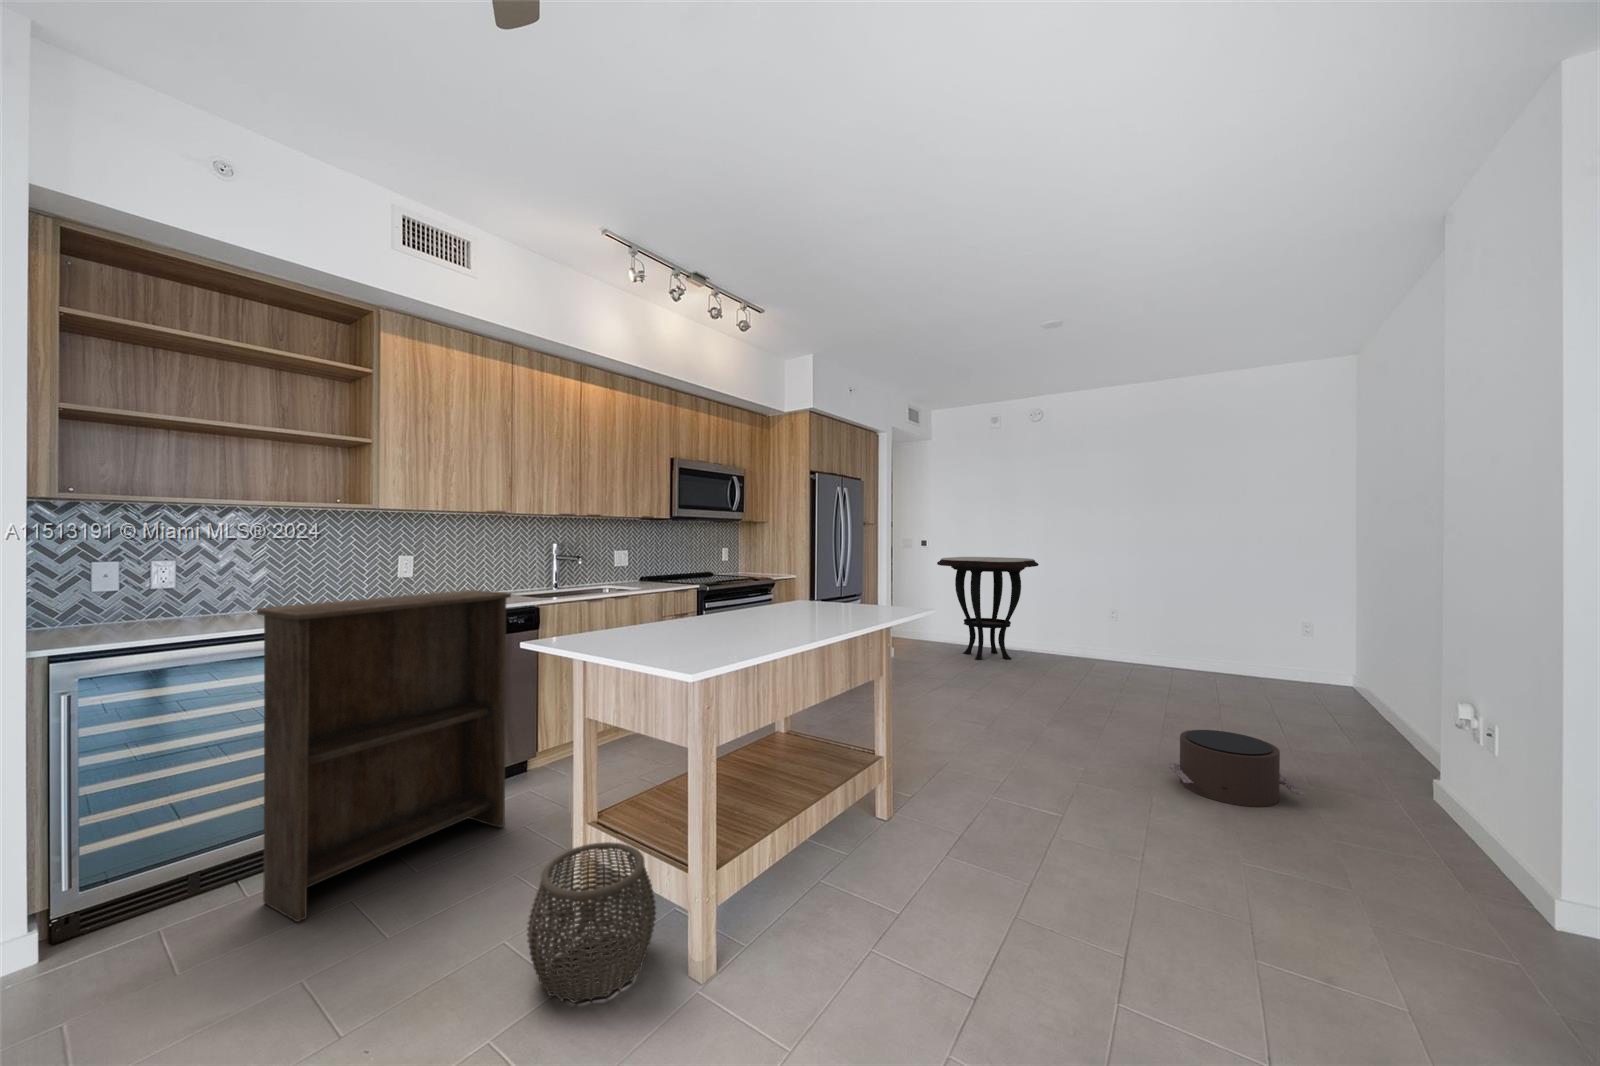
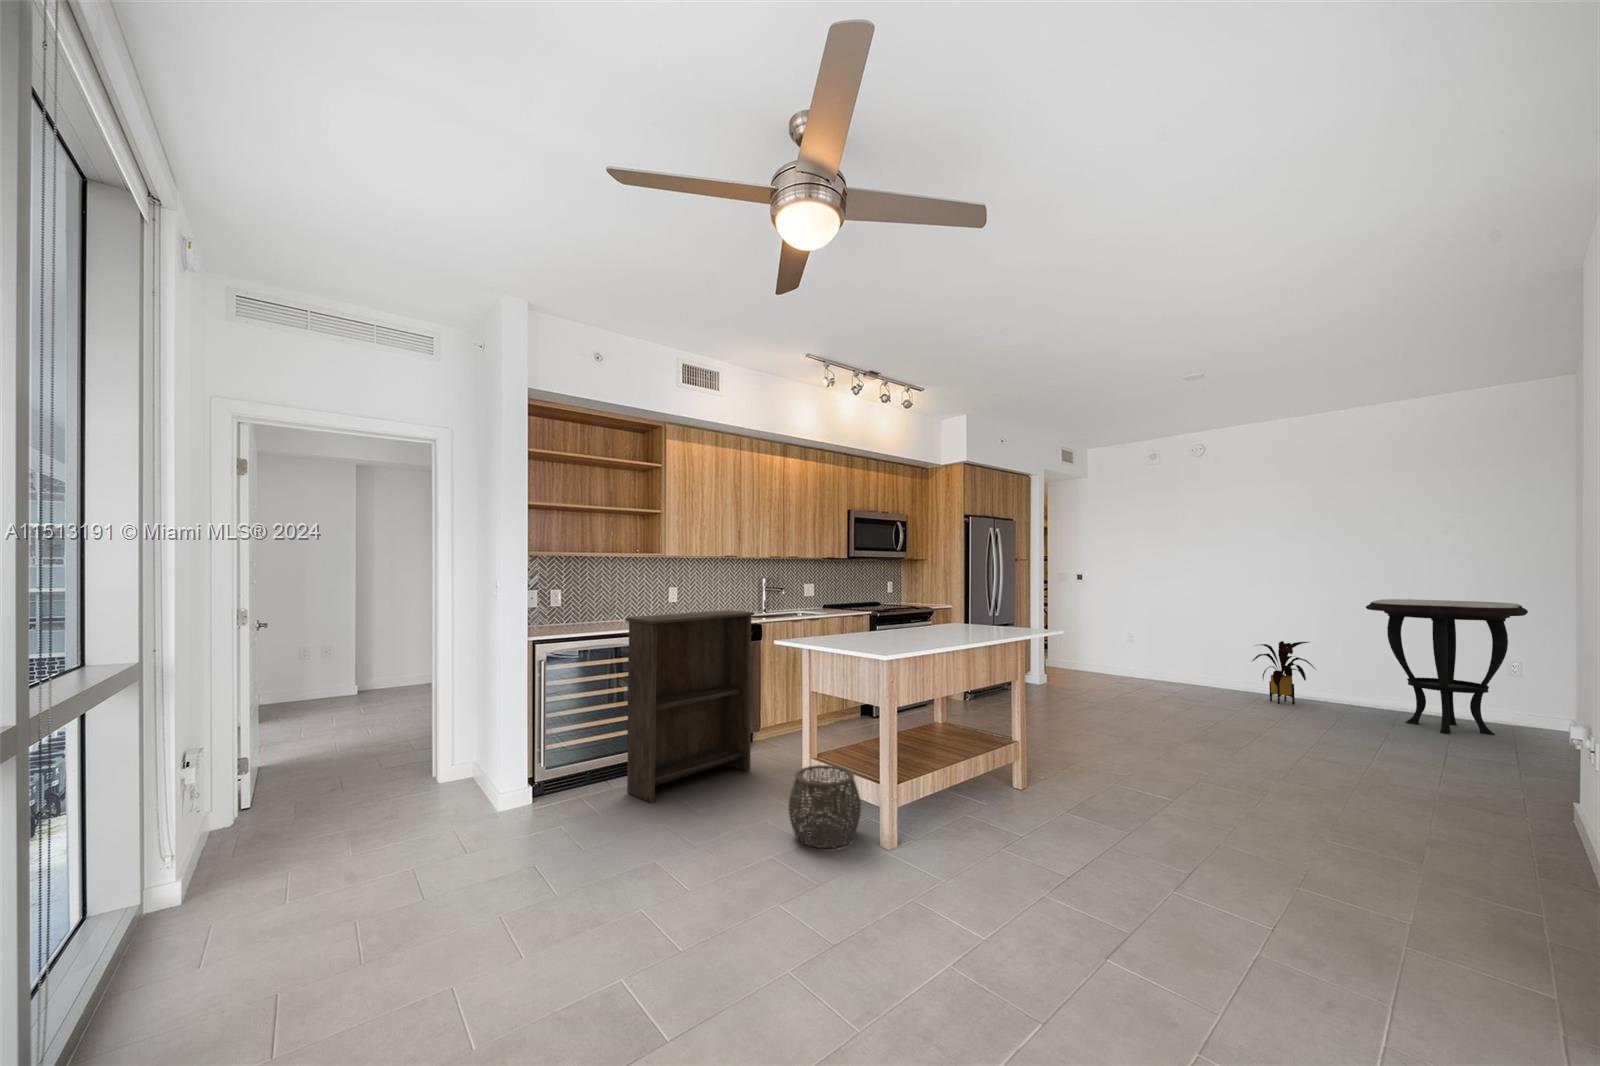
side table: present [937,557,1039,660] -> present [1366,599,1528,735]
house plant: none [1092,608,1150,672] -> present [1252,641,1314,704]
pouf: present [1168,730,1304,807] -> none [1284,743,1407,807]

